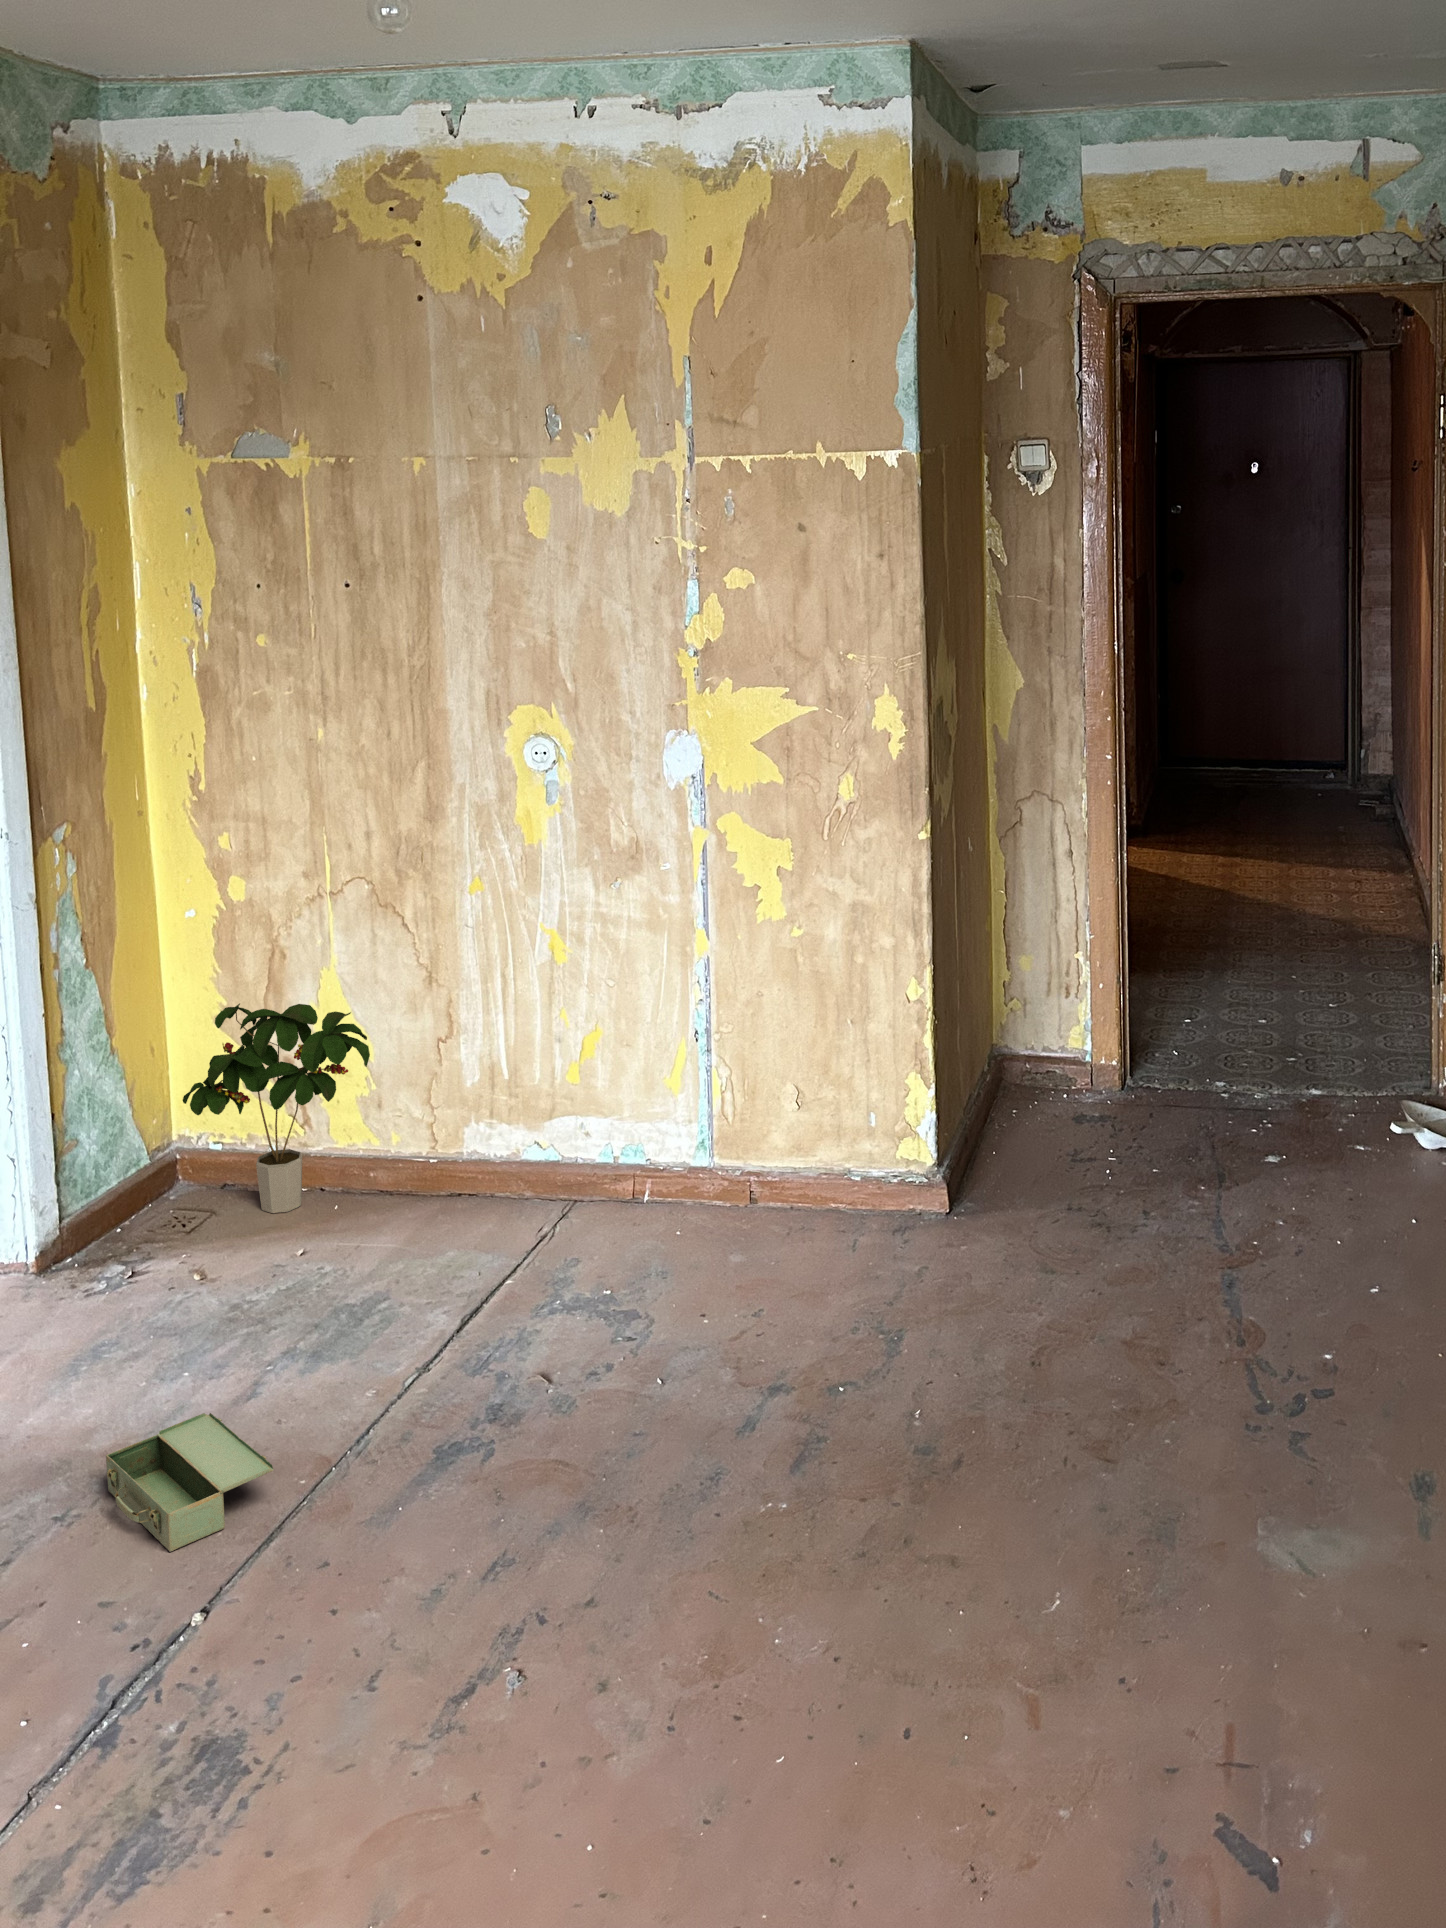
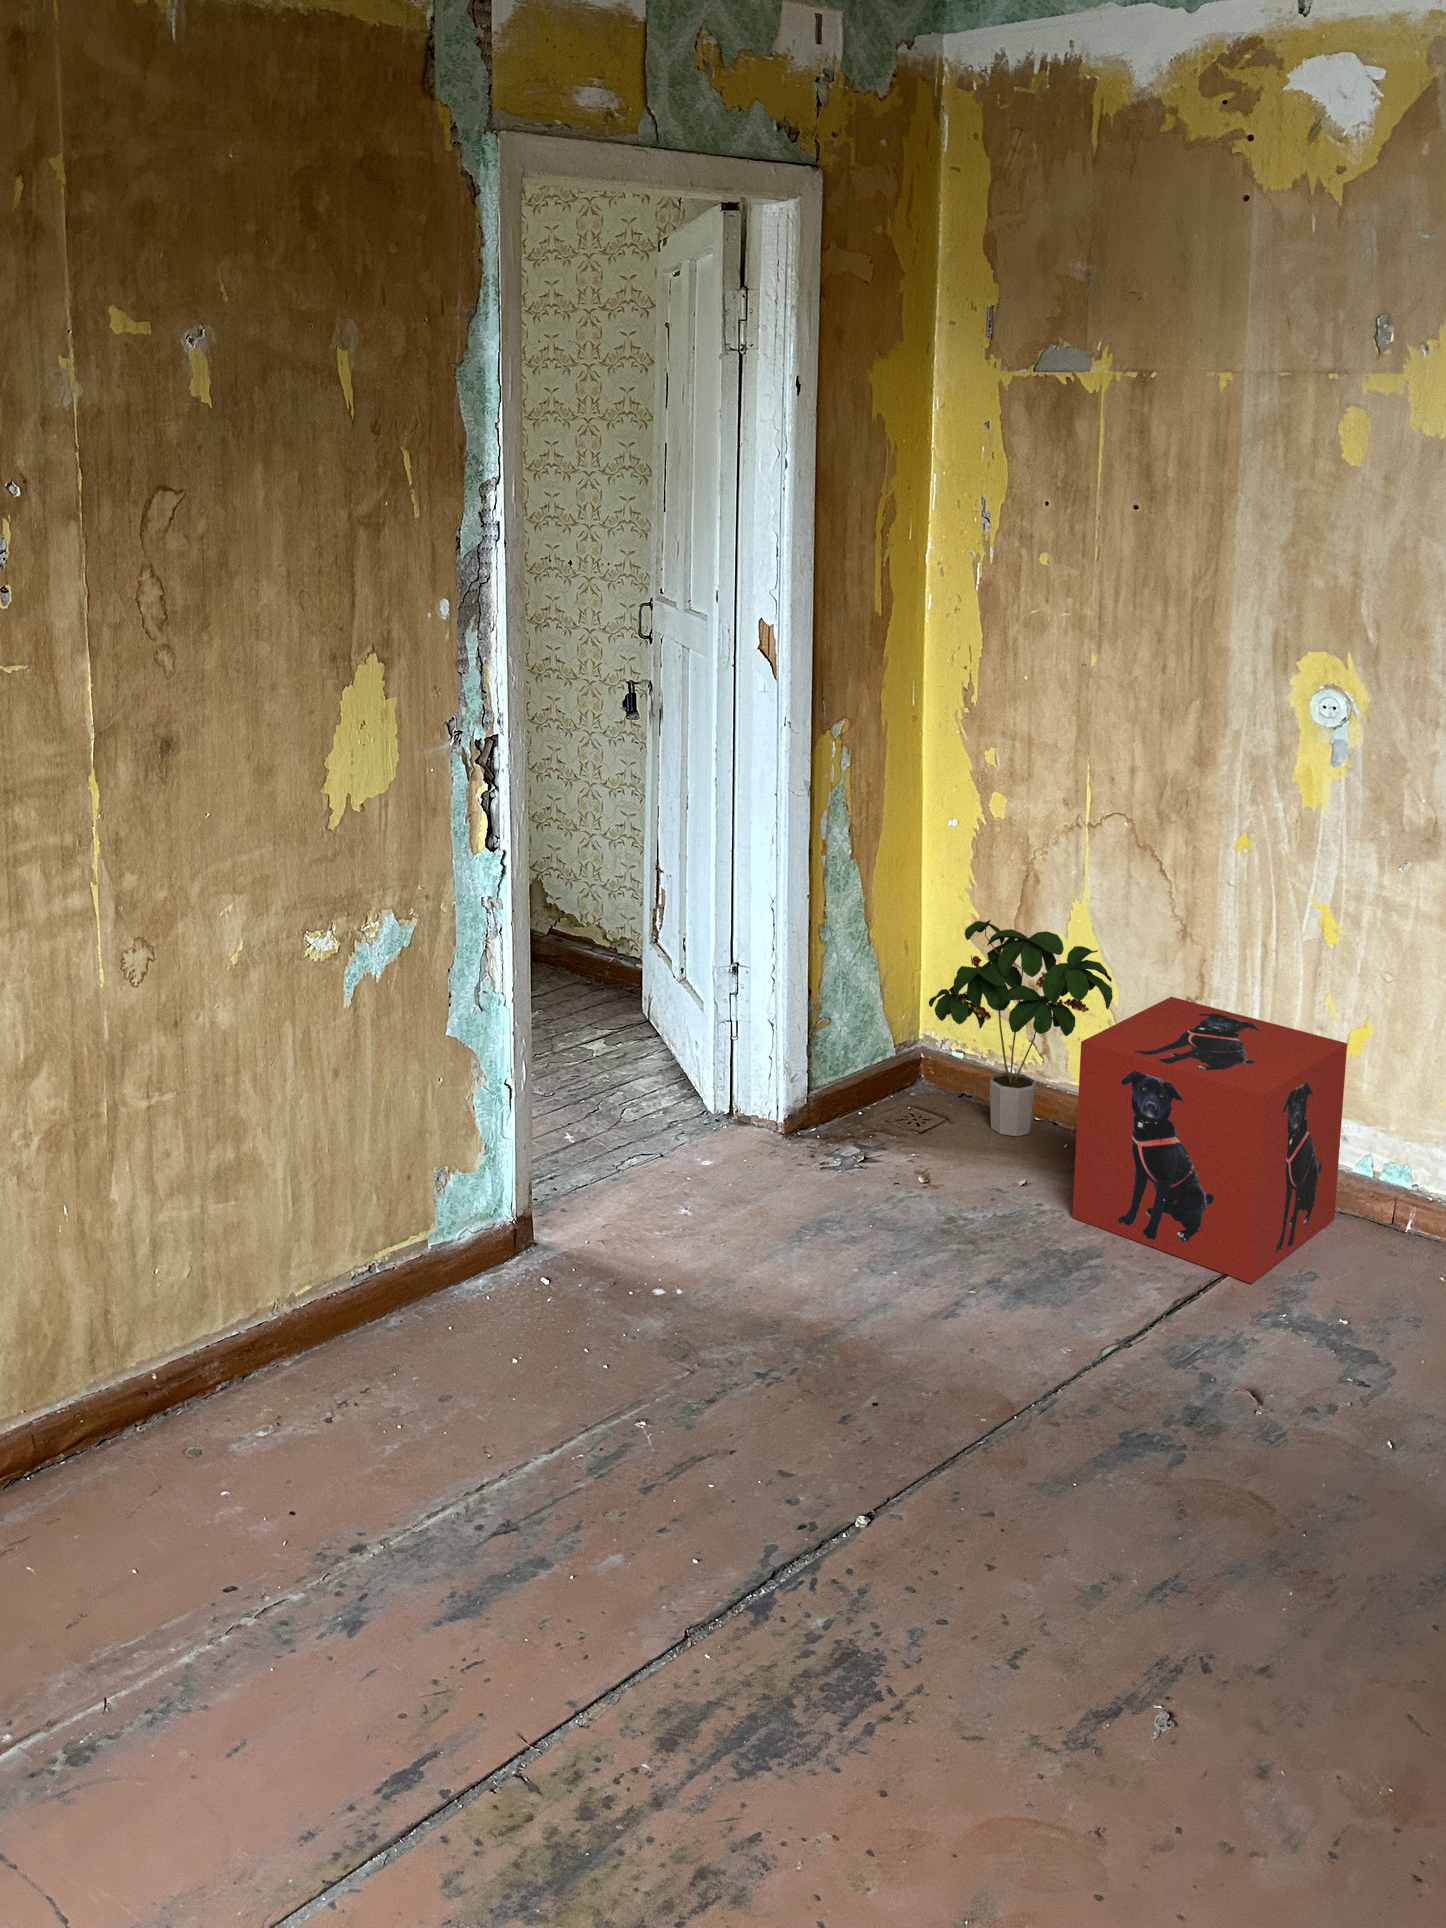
storage box: none [348,1042,587,1285] -> present [1072,997,1347,1283]
toolbox: present [106,1413,274,1552] -> none [805,1315,955,1442]

